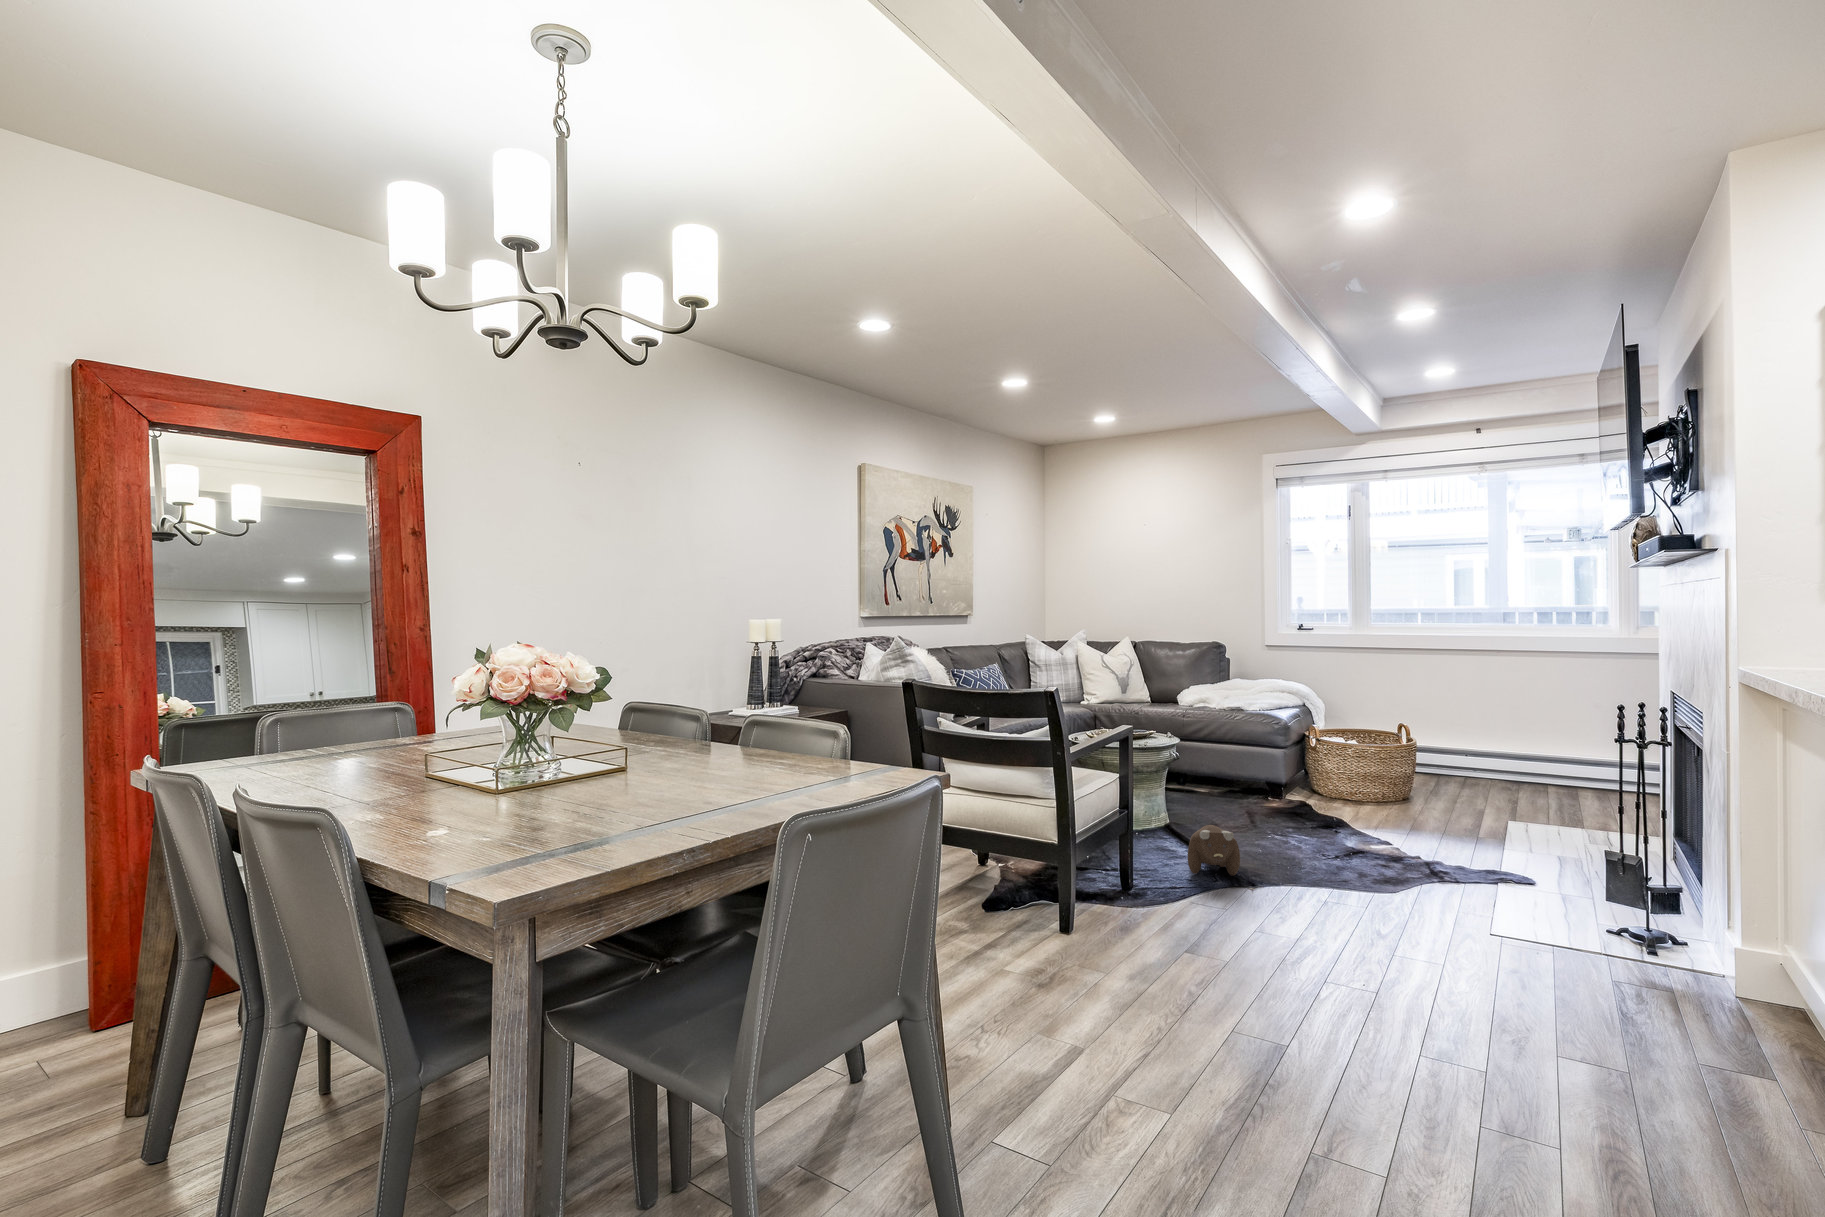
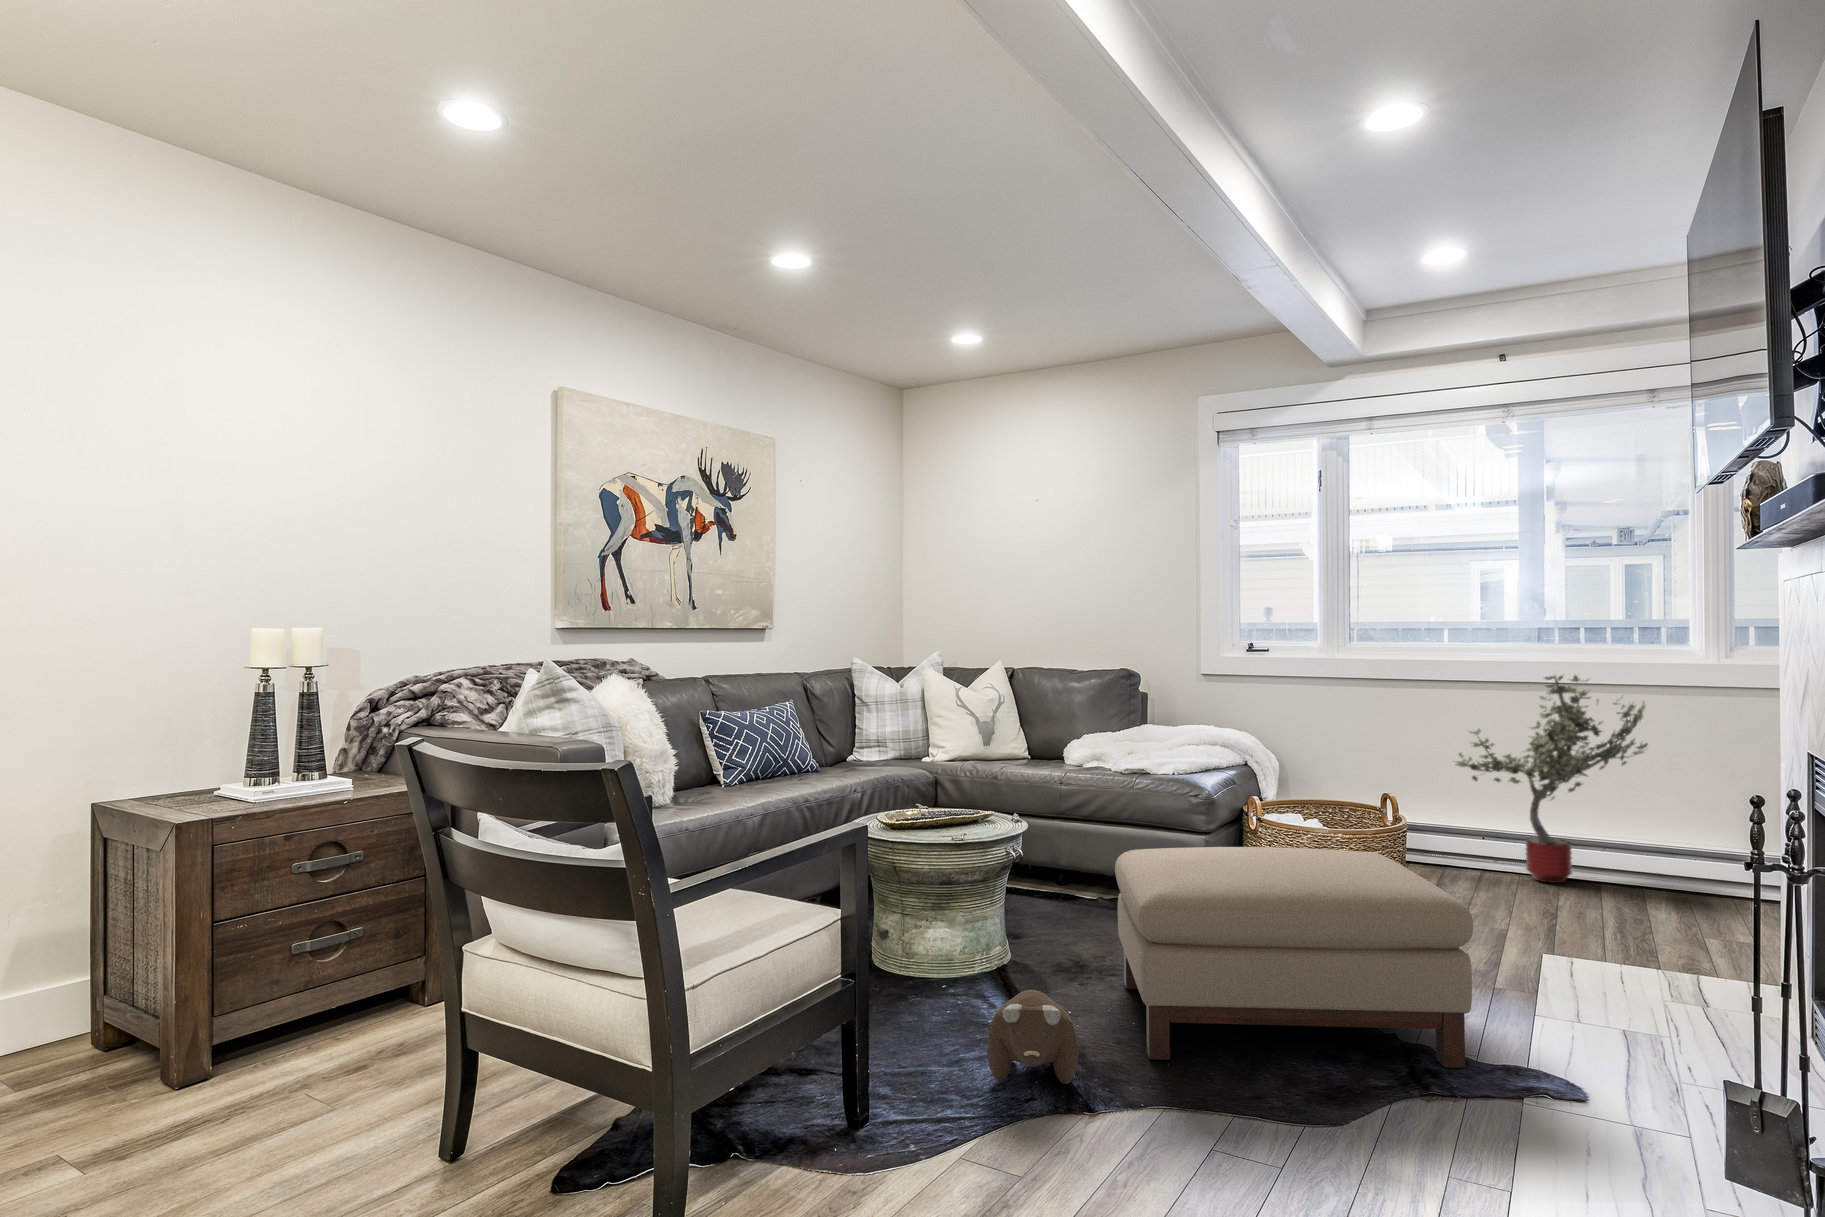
potted tree: none [1445,646,1581,784] -> present [1456,675,1647,883]
ottoman: none [1242,751,1469,872] -> present [1115,847,1473,1068]

